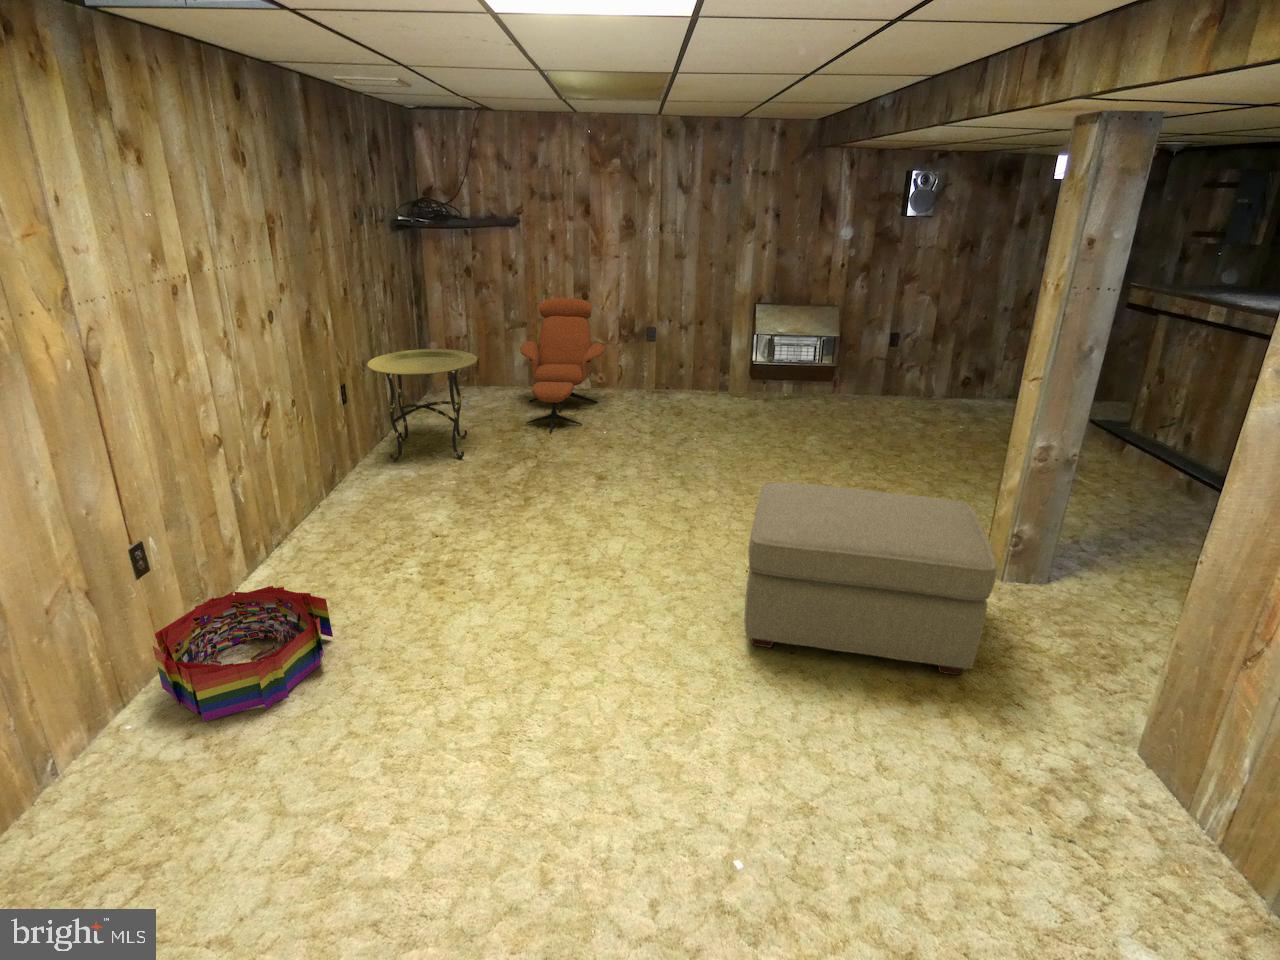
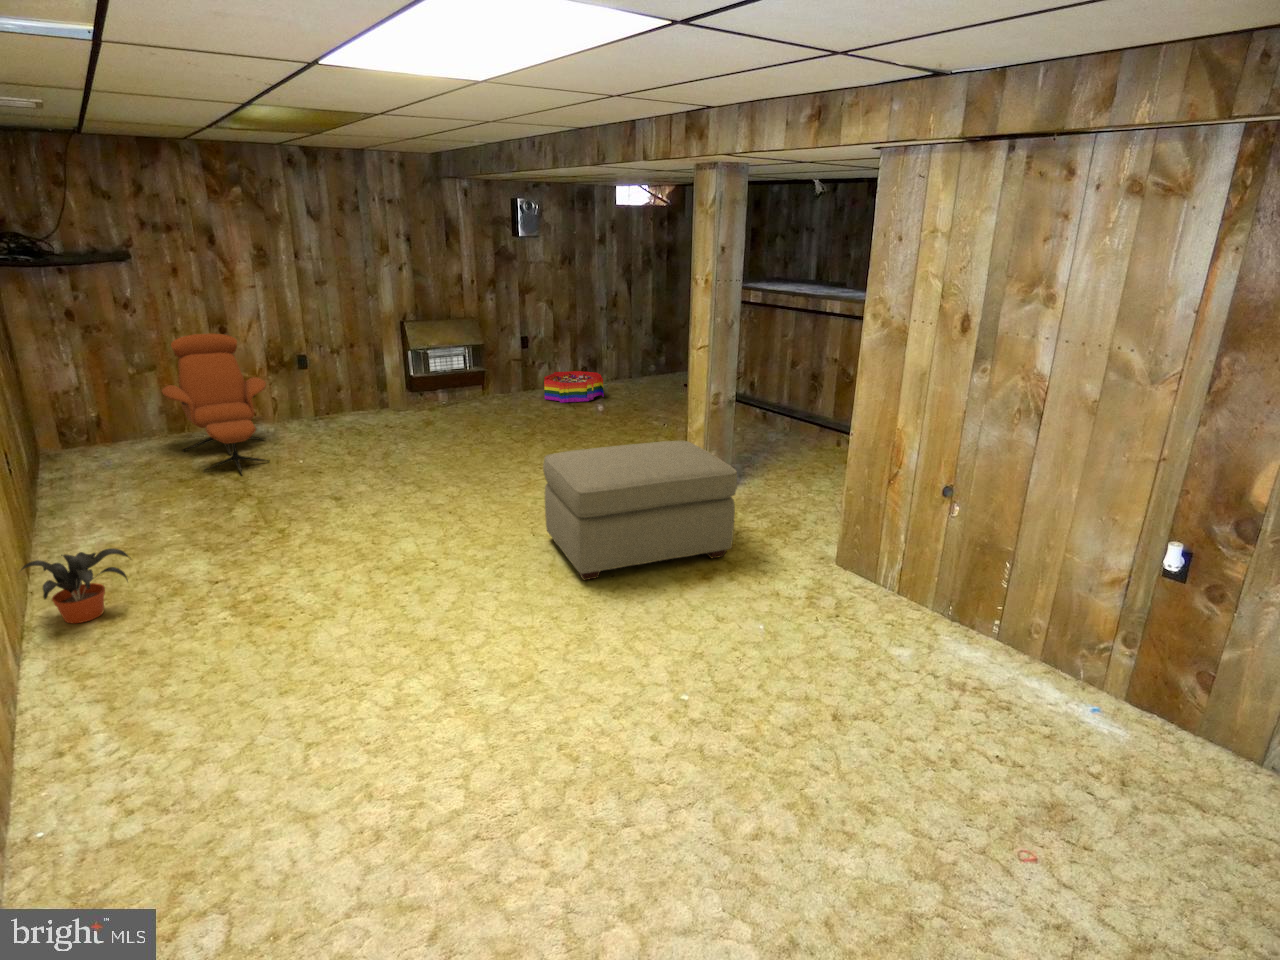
side table: present [367,349,477,461] -> none [8,400,164,537]
potted plant: none [297,478,378,539] -> present [21,548,129,623]
storage bin: present [153,586,333,722] -> present [544,371,604,403]

